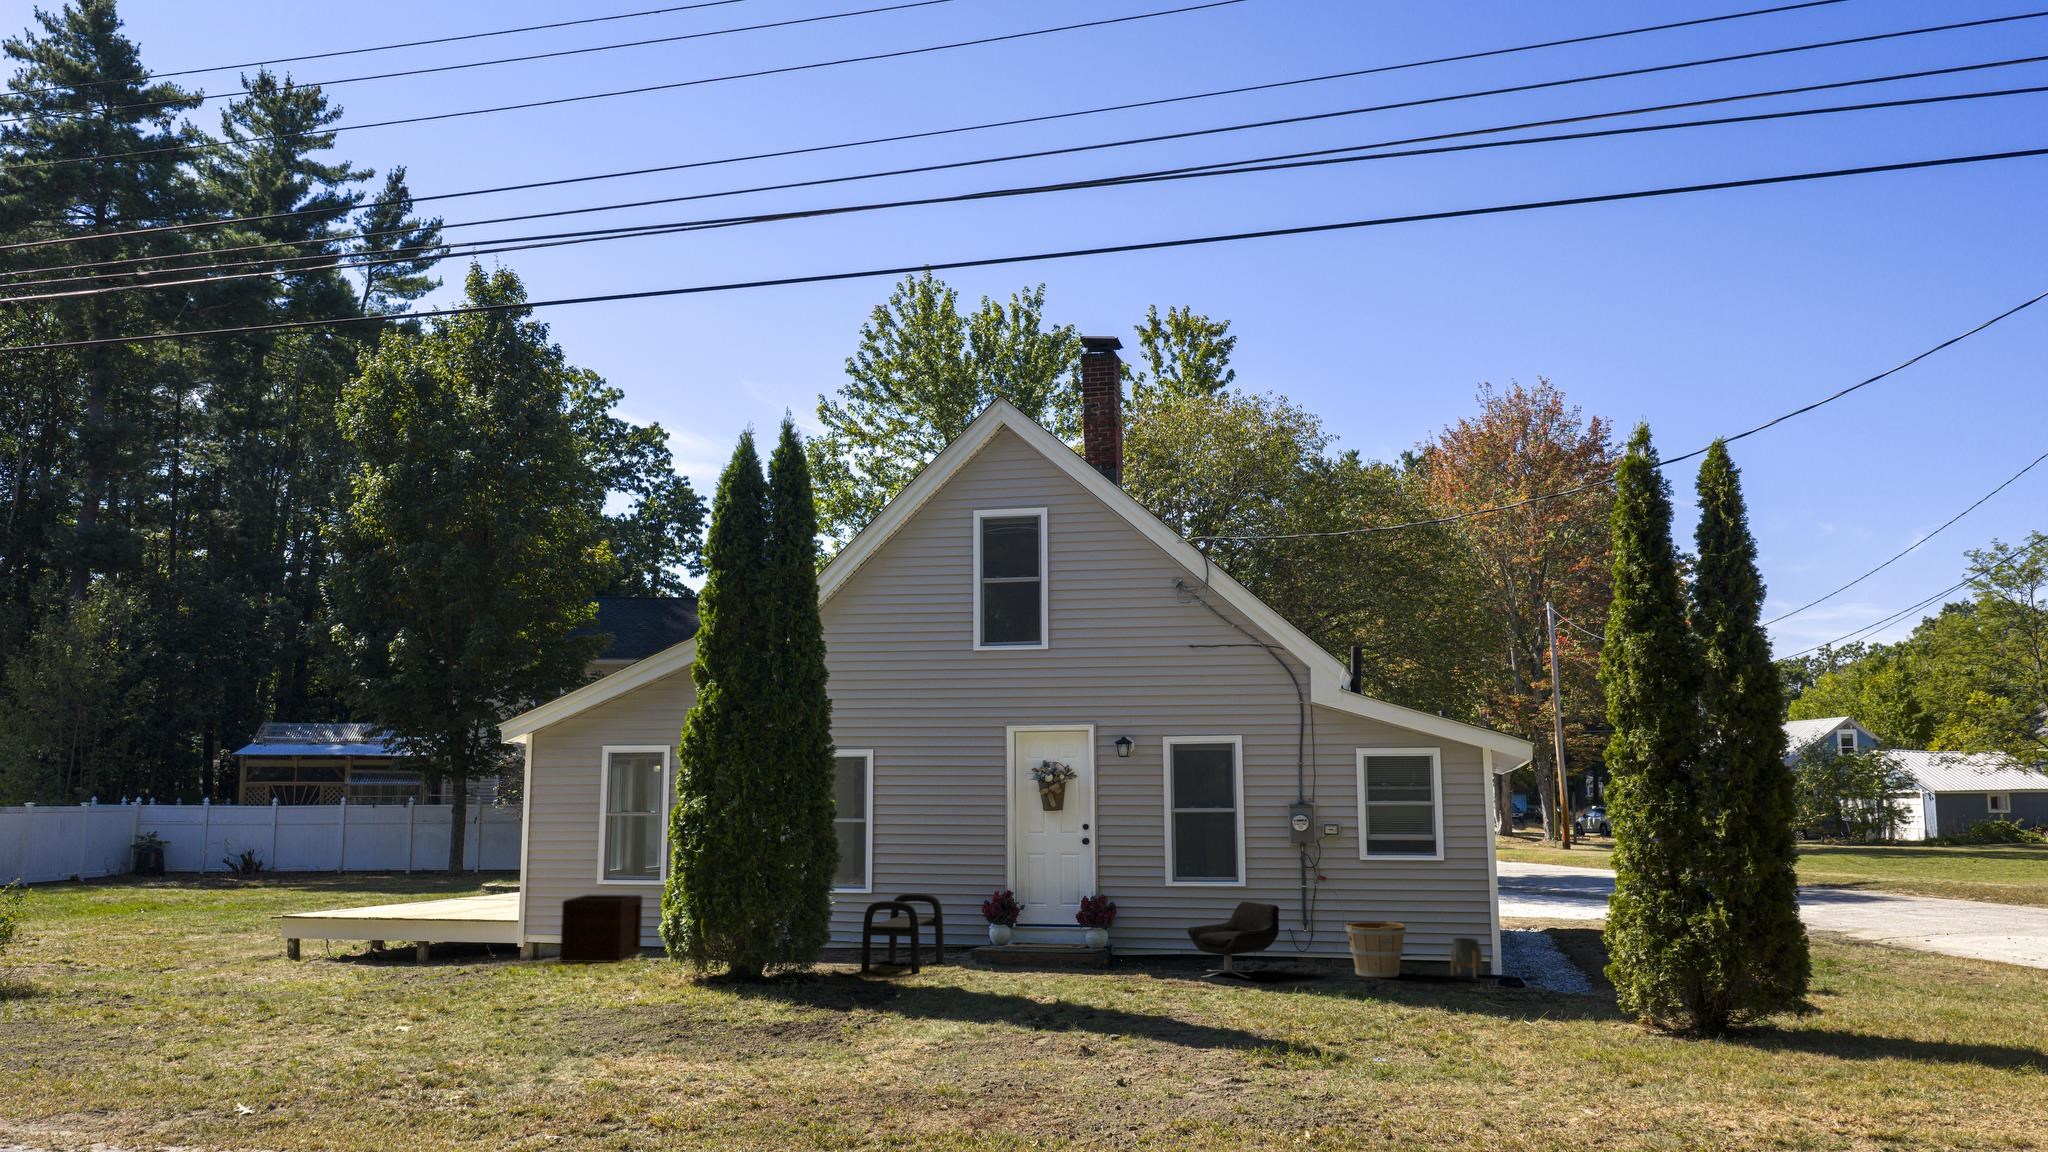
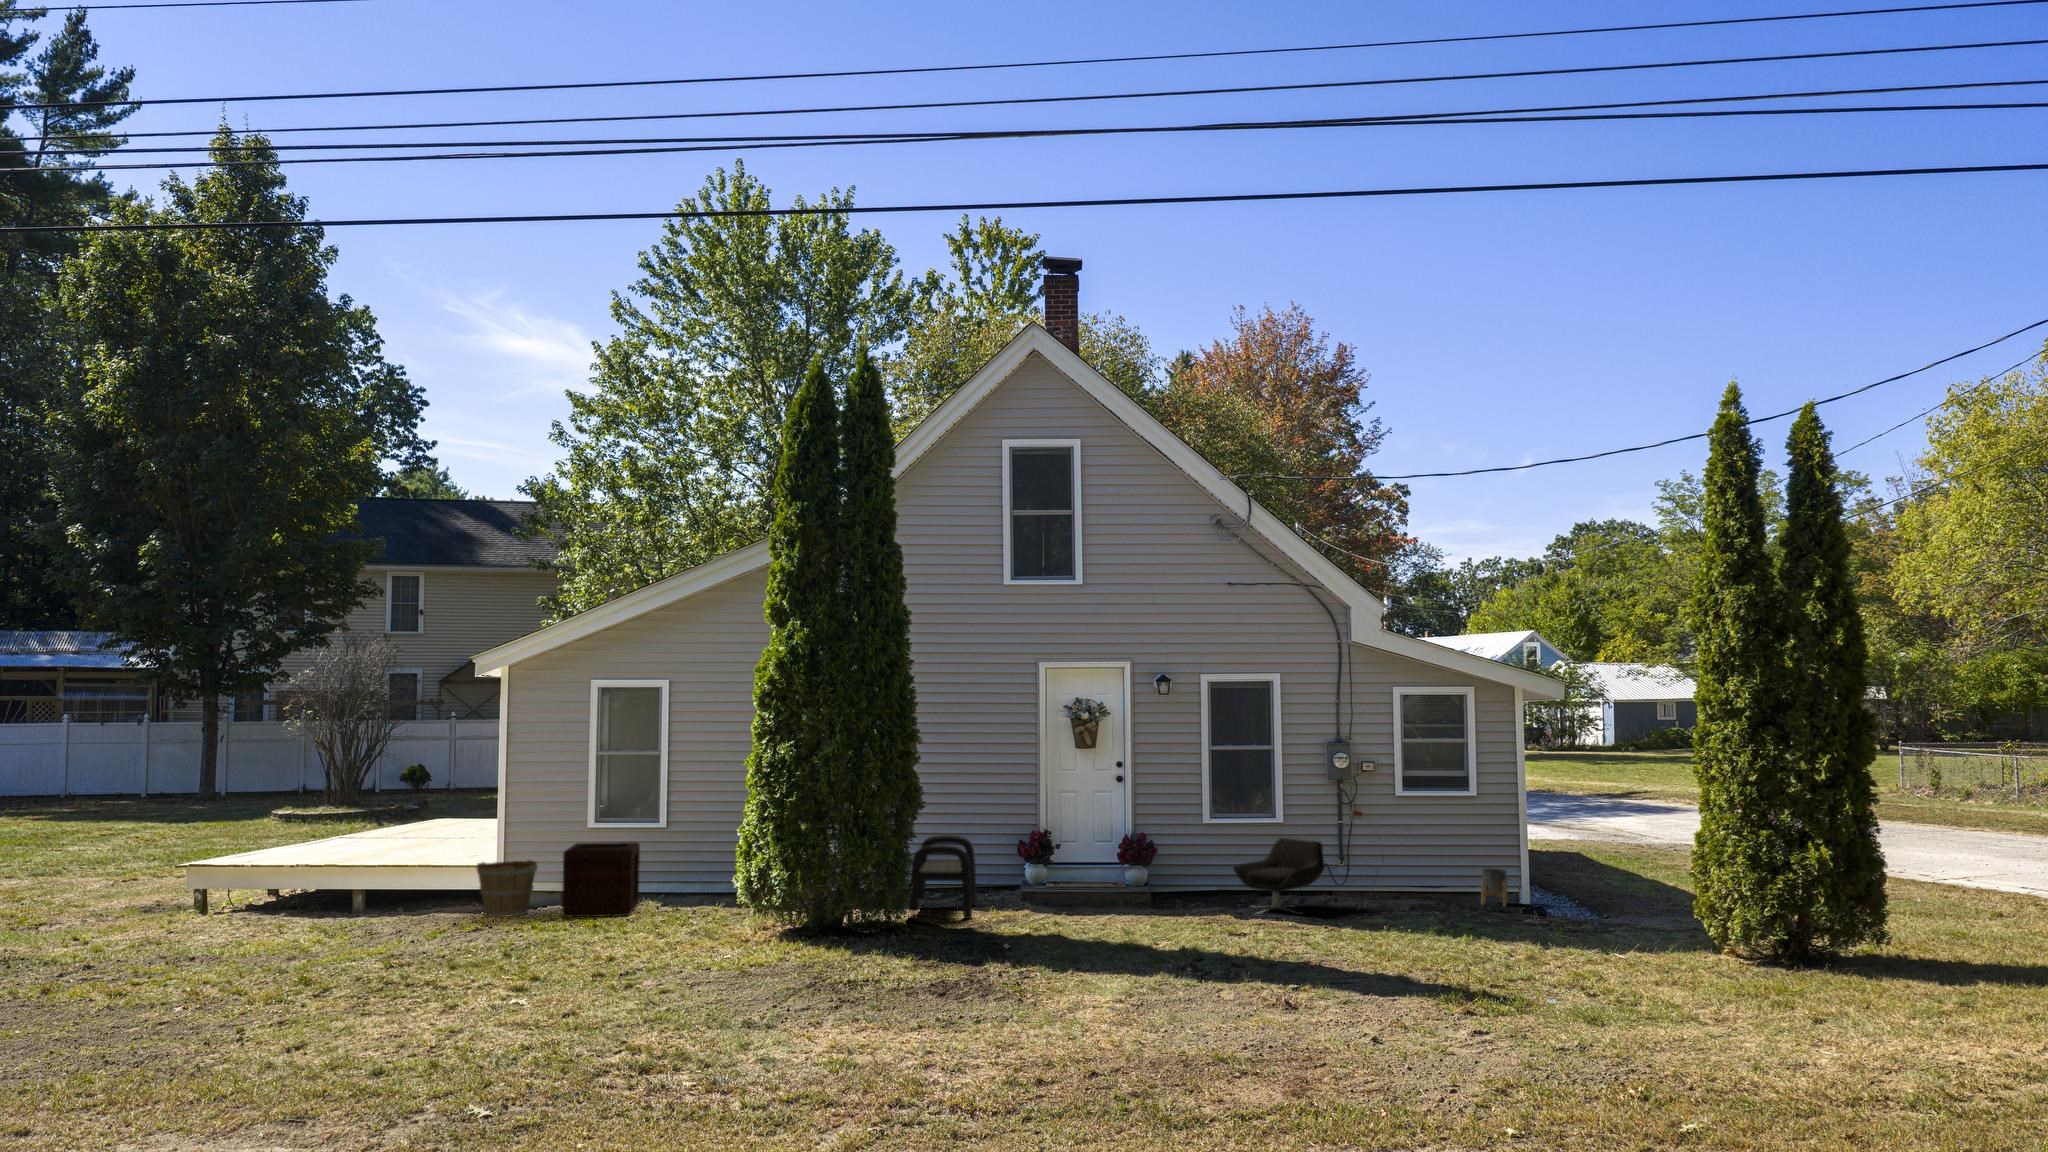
wooden bucket: present [1346,921,1406,978] -> present [476,860,537,917]

